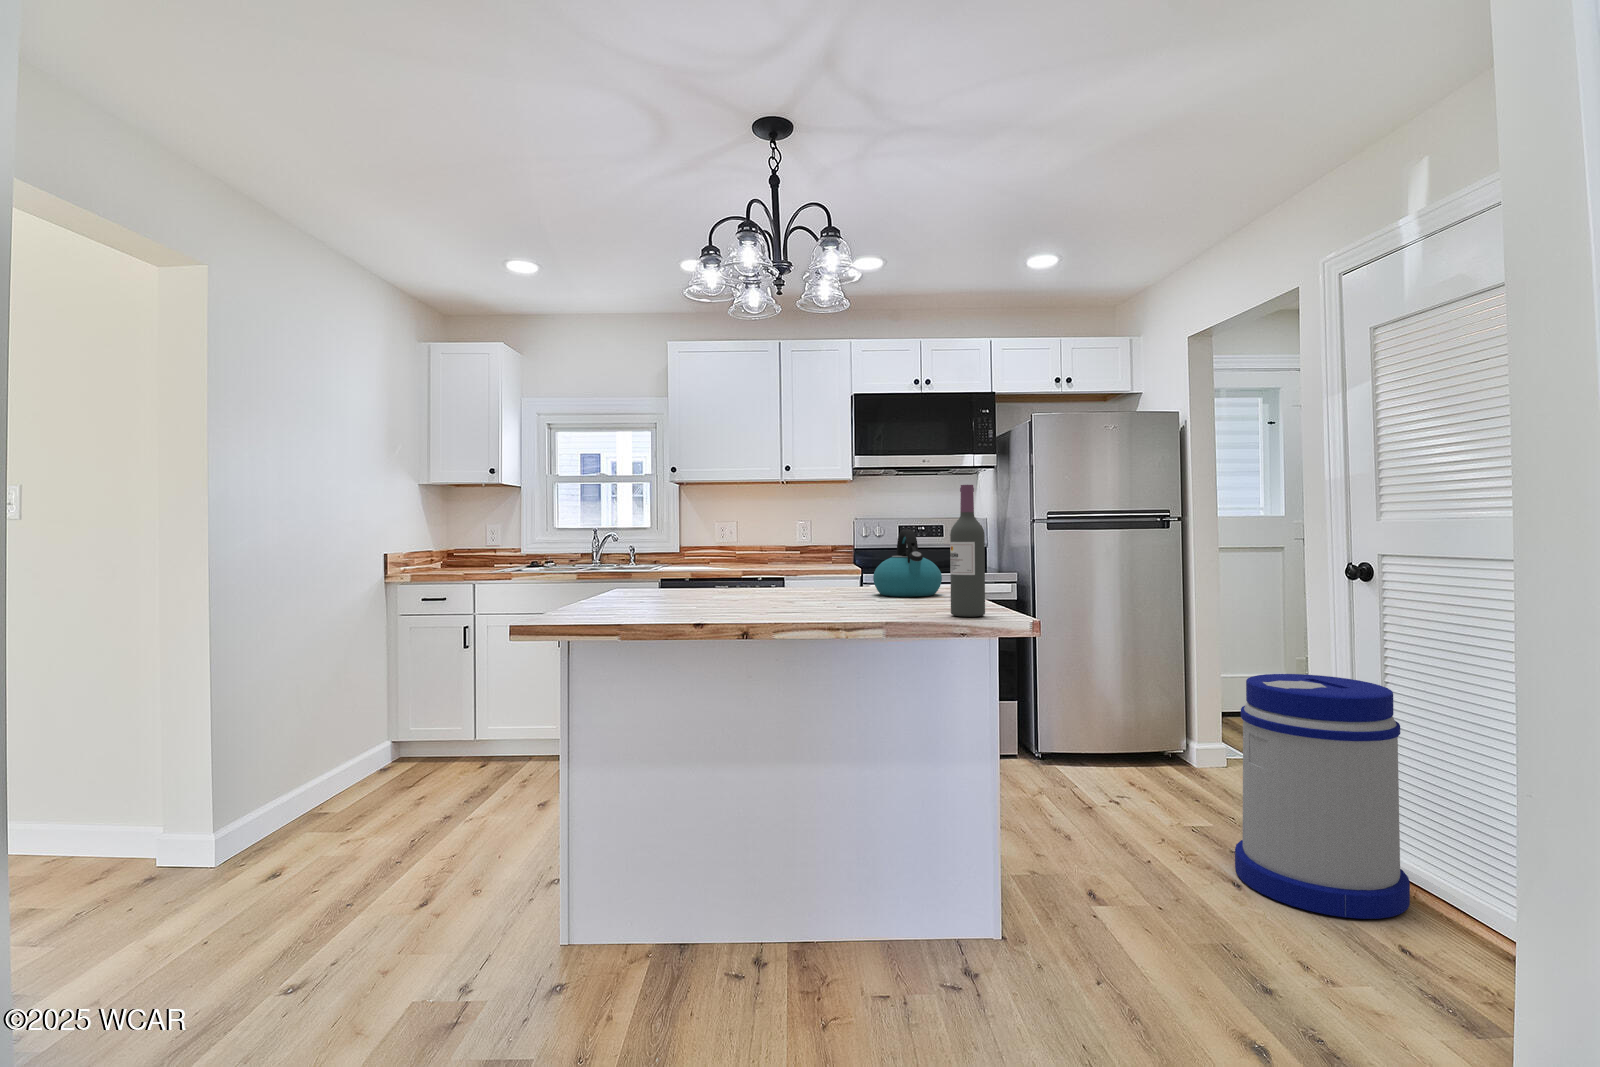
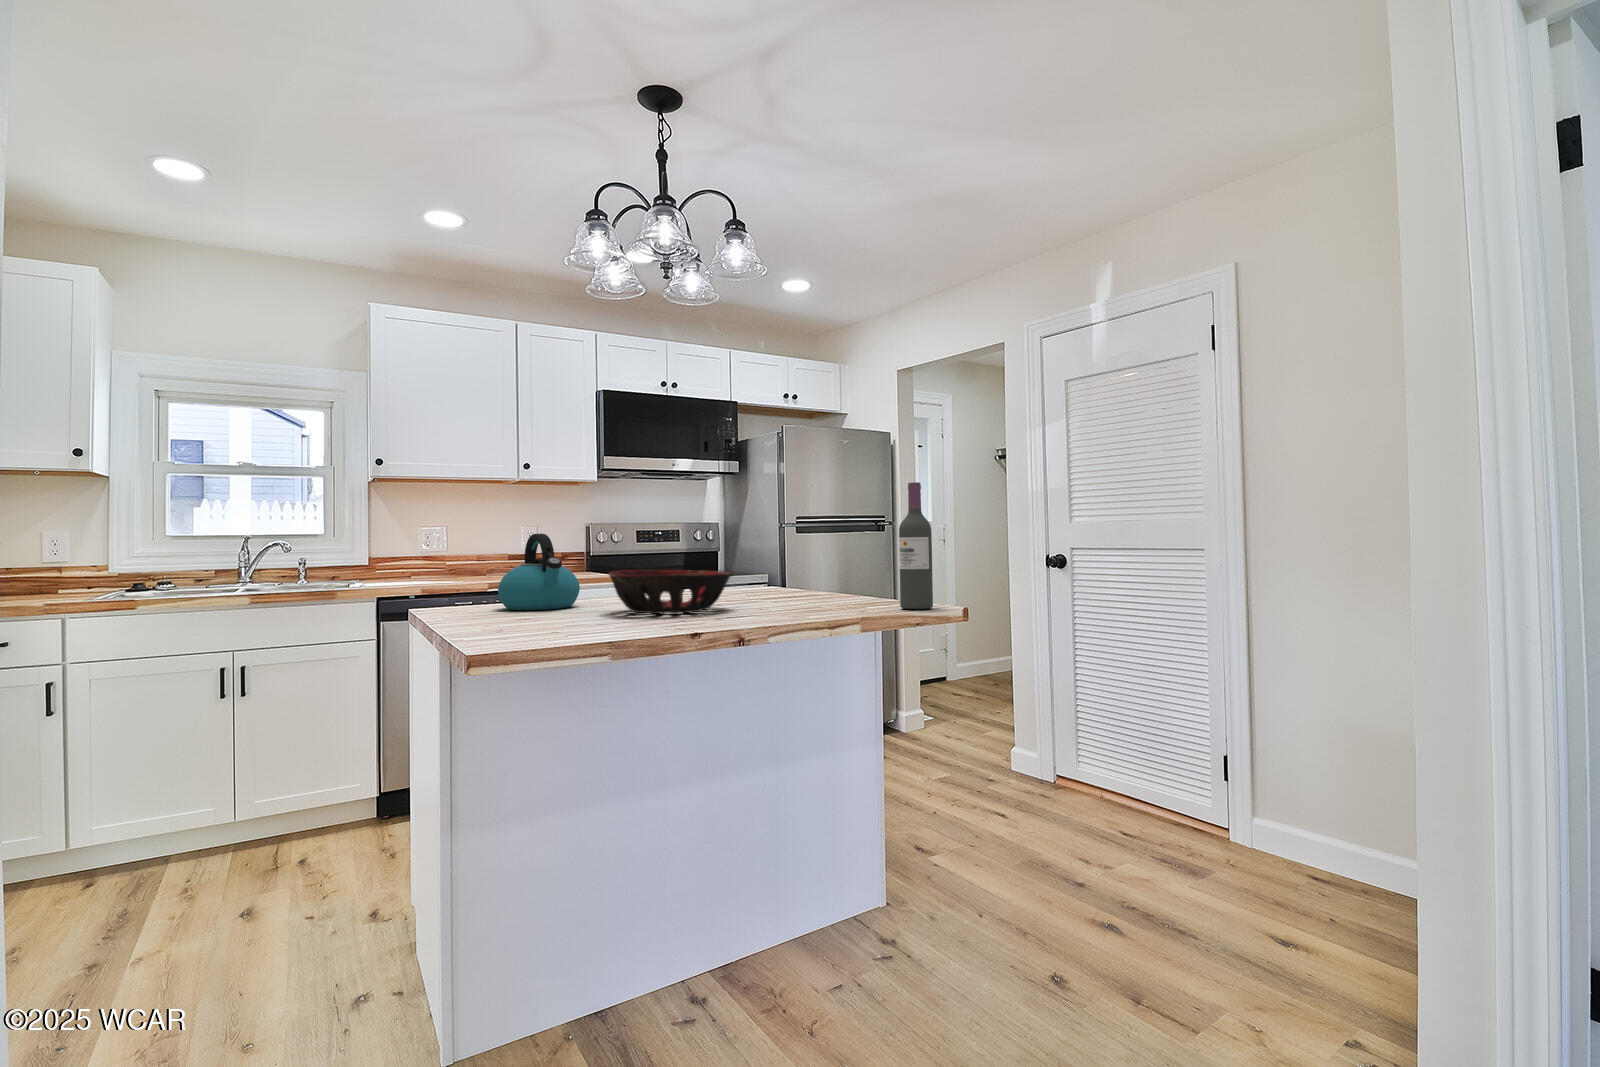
kettle: present [873,530,942,597] -> present [498,534,580,610]
decorative bowl: none [709,566,820,606] -> present [609,570,732,614]
trash can: present [1235,674,1410,919] -> none [1010,647,1133,834]

